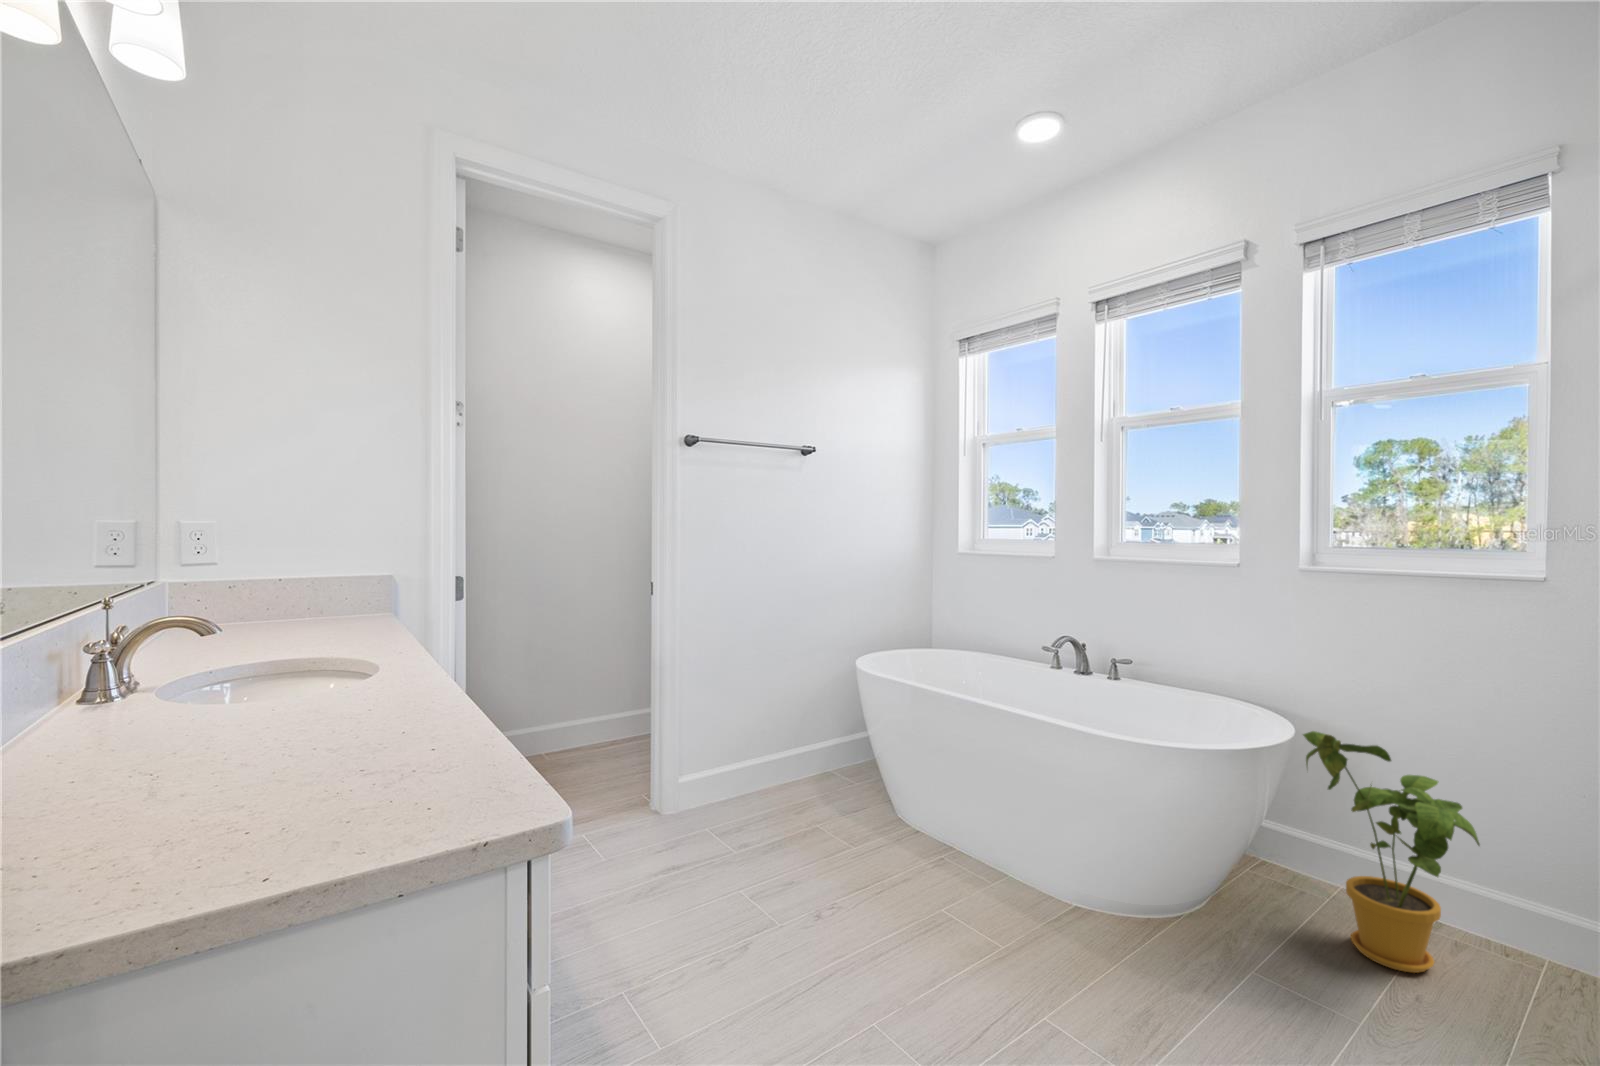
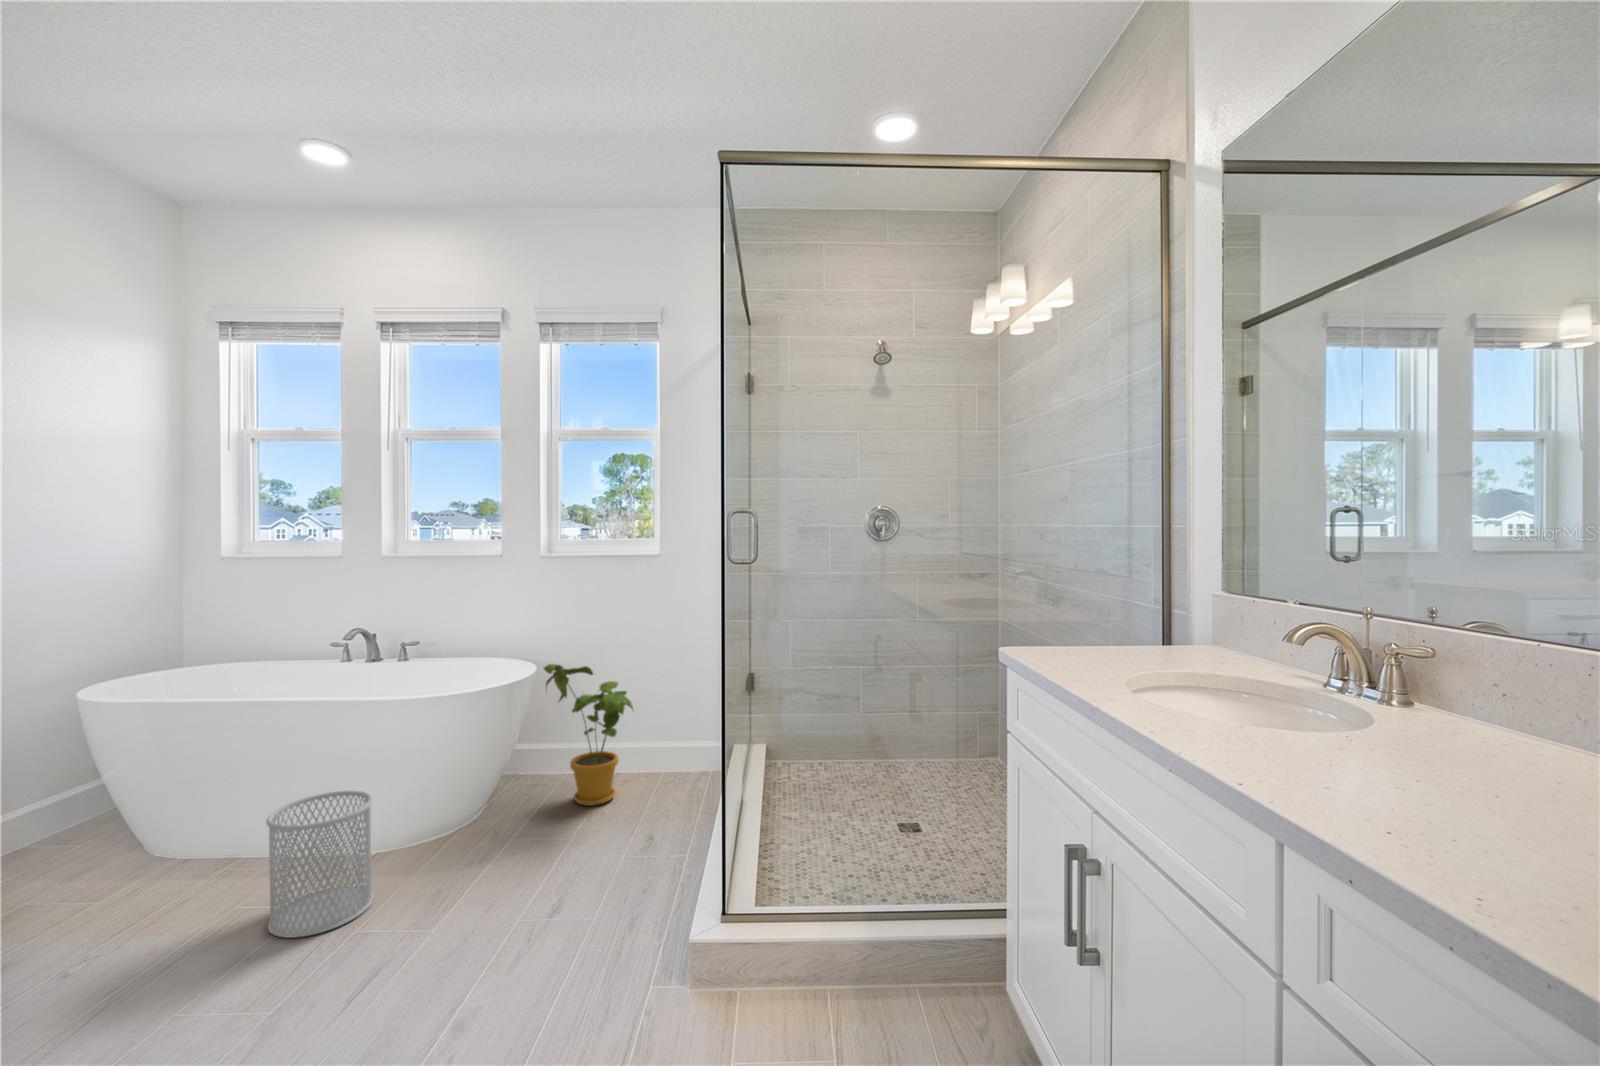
wastebasket: none [977,819,1078,985] -> present [266,791,373,938]

